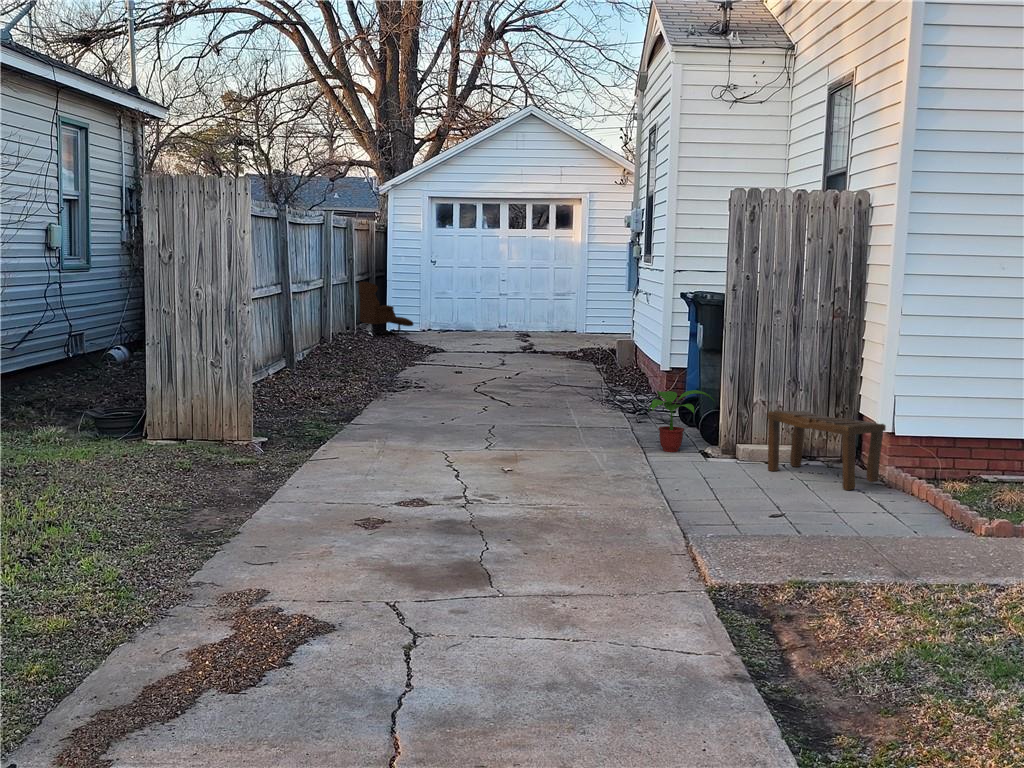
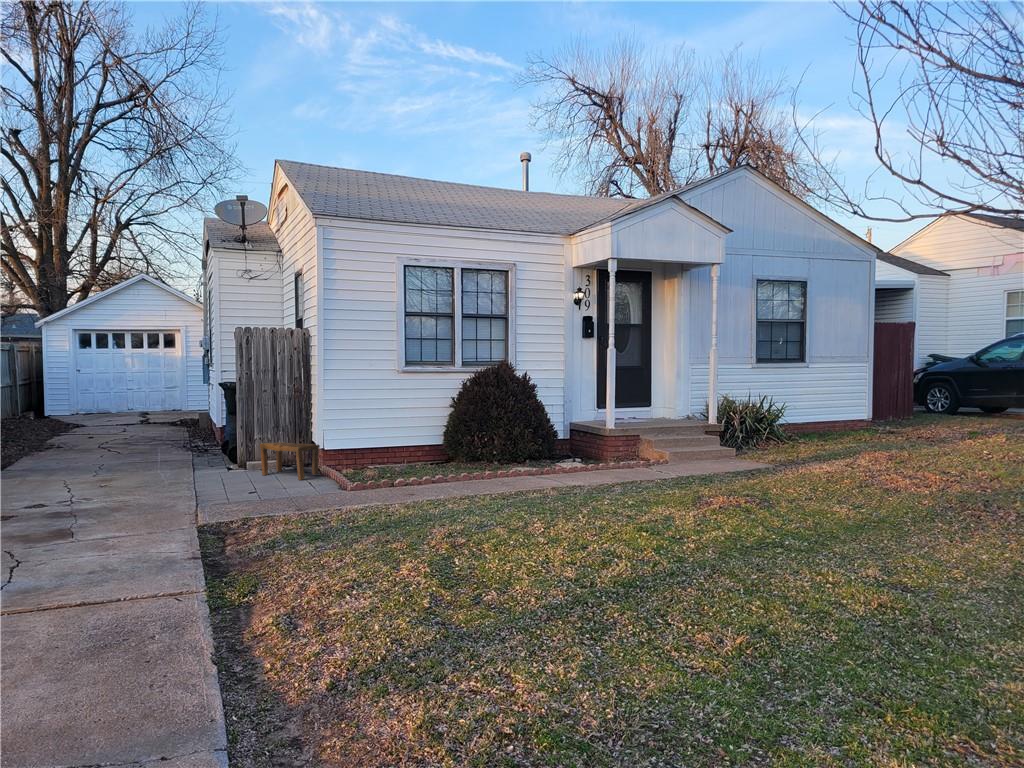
lounge chair: present [359,282,413,336] -> none [9,385,61,421]
potted plant: present [648,390,714,452] -> none [194,436,235,472]

